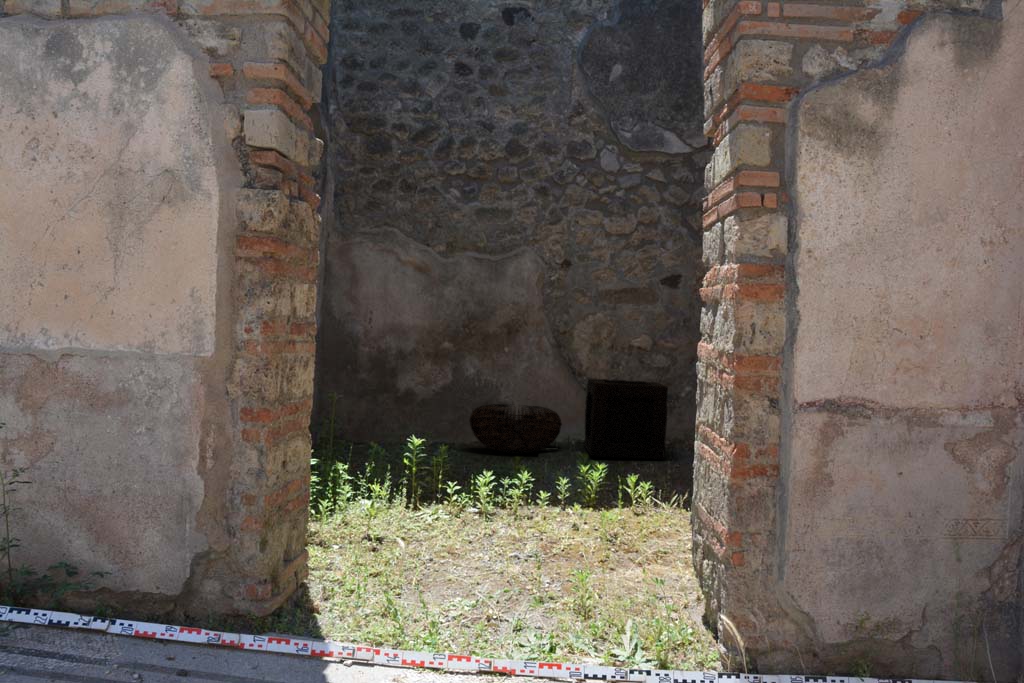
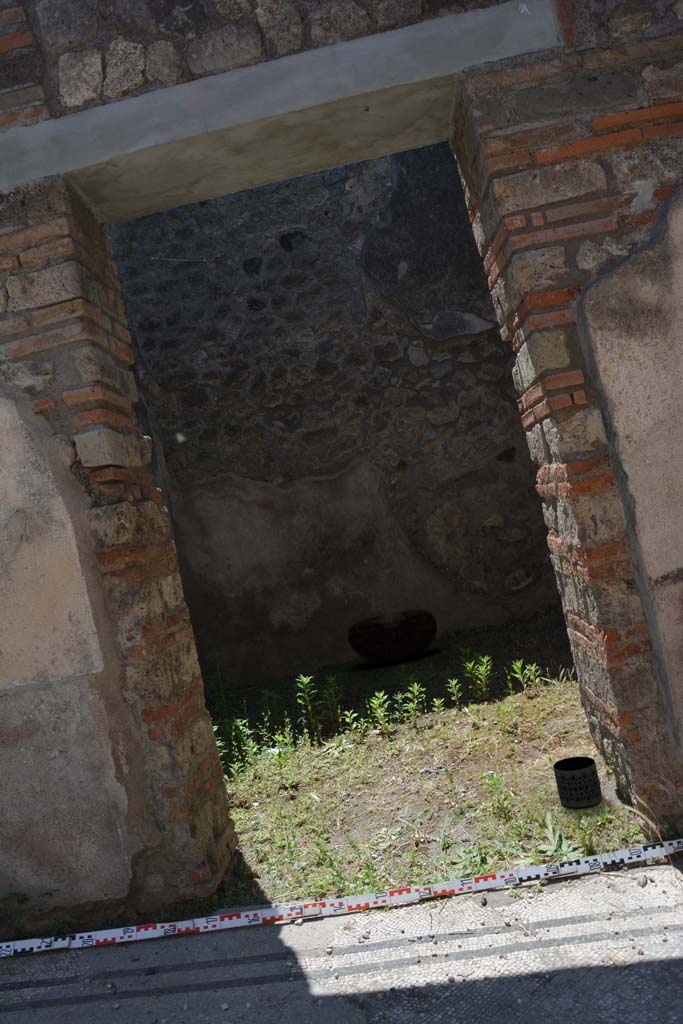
wooden crate: present [584,379,668,459] -> none [450,557,543,646]
planter: none [643,571,689,623] -> present [553,756,602,808]

